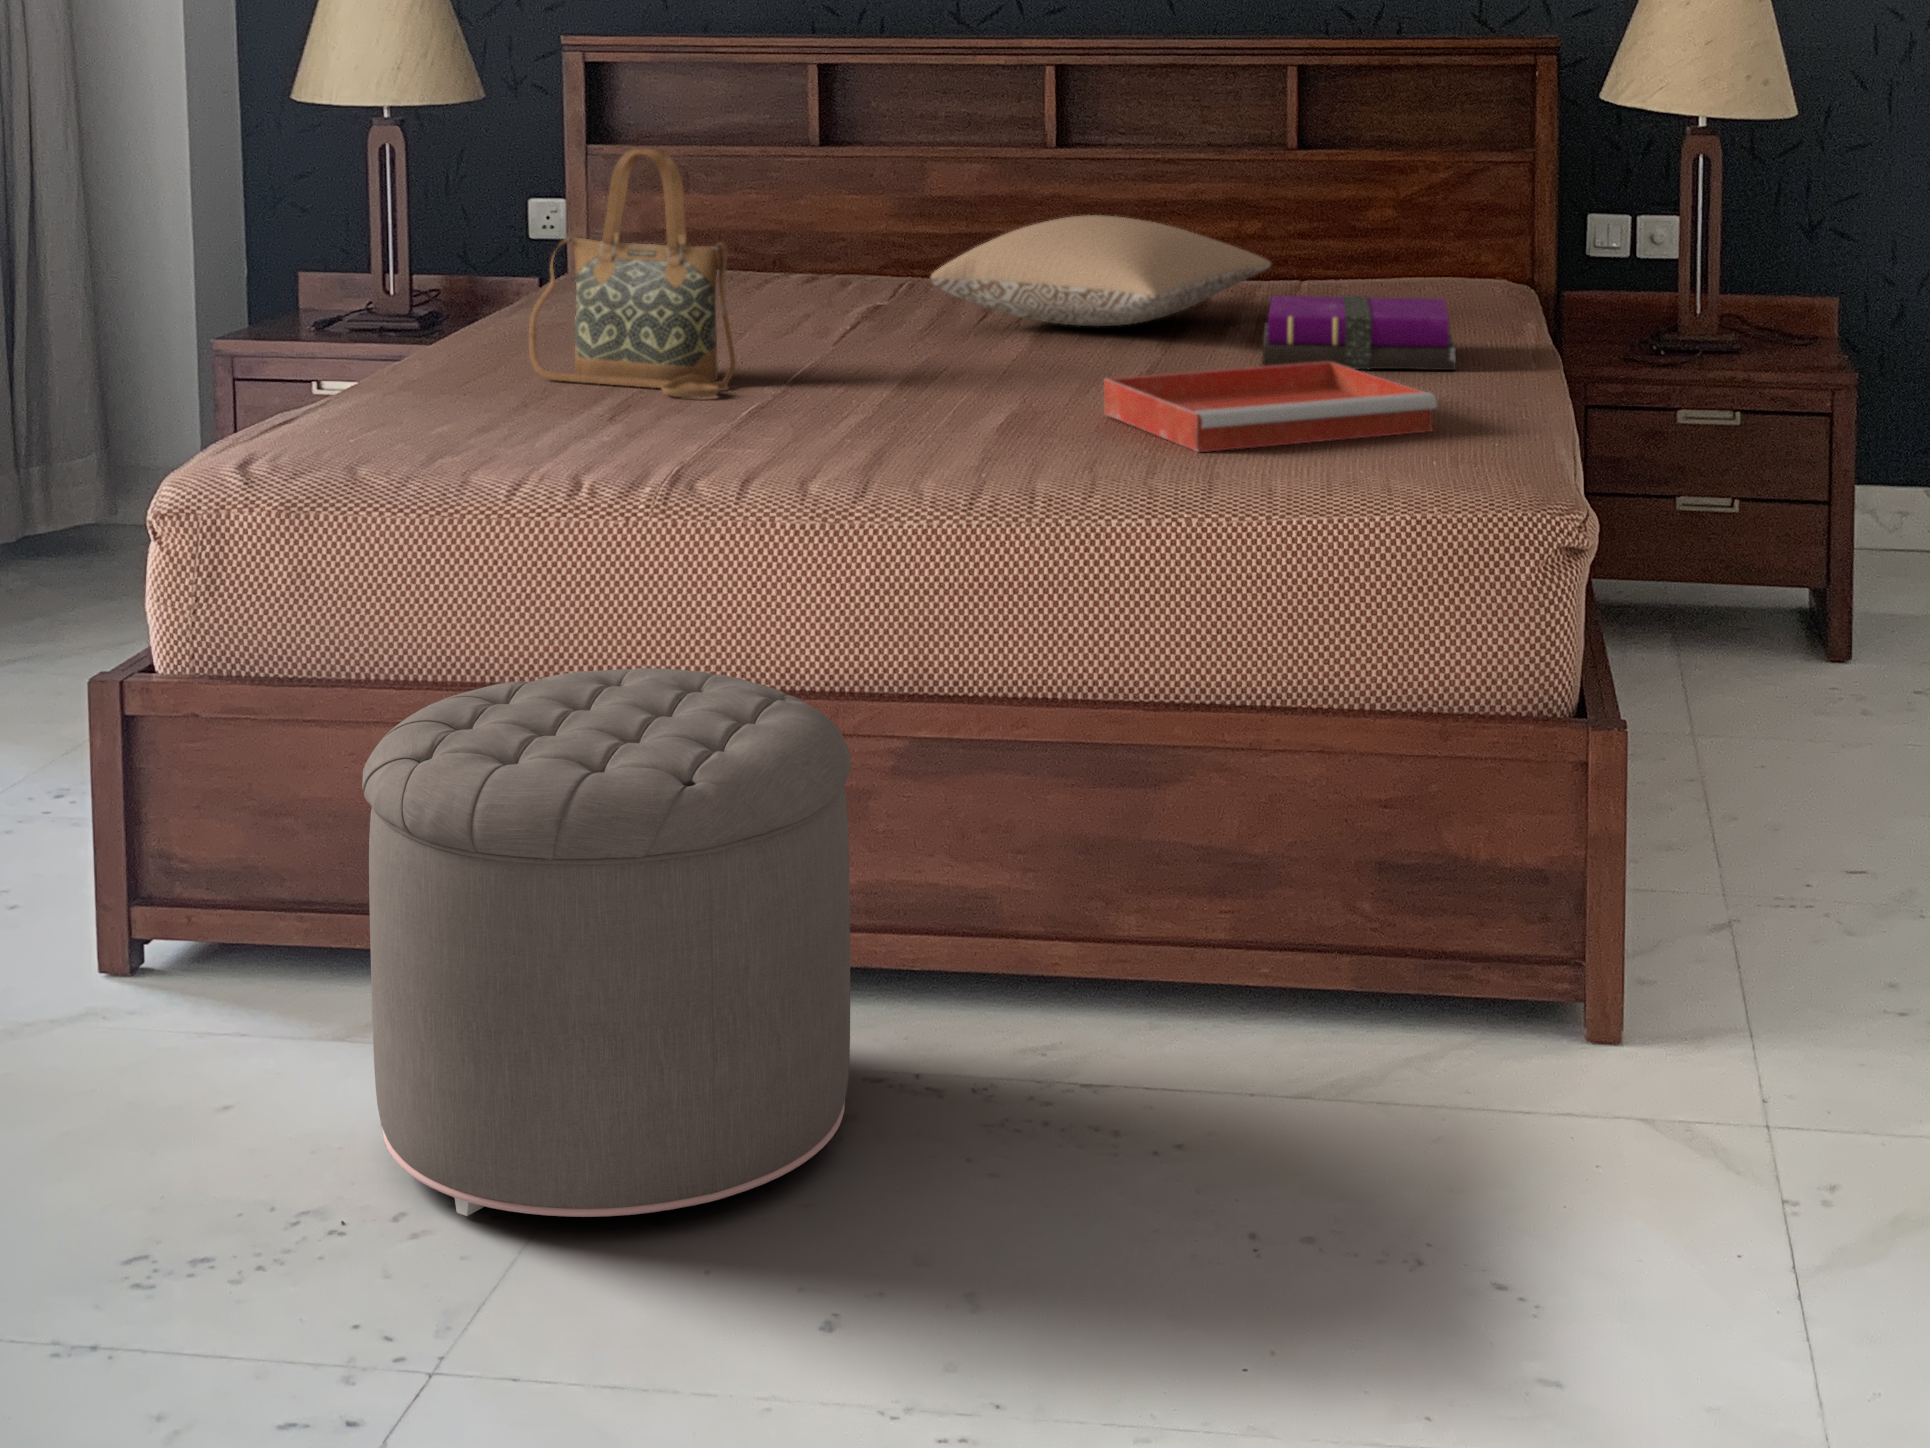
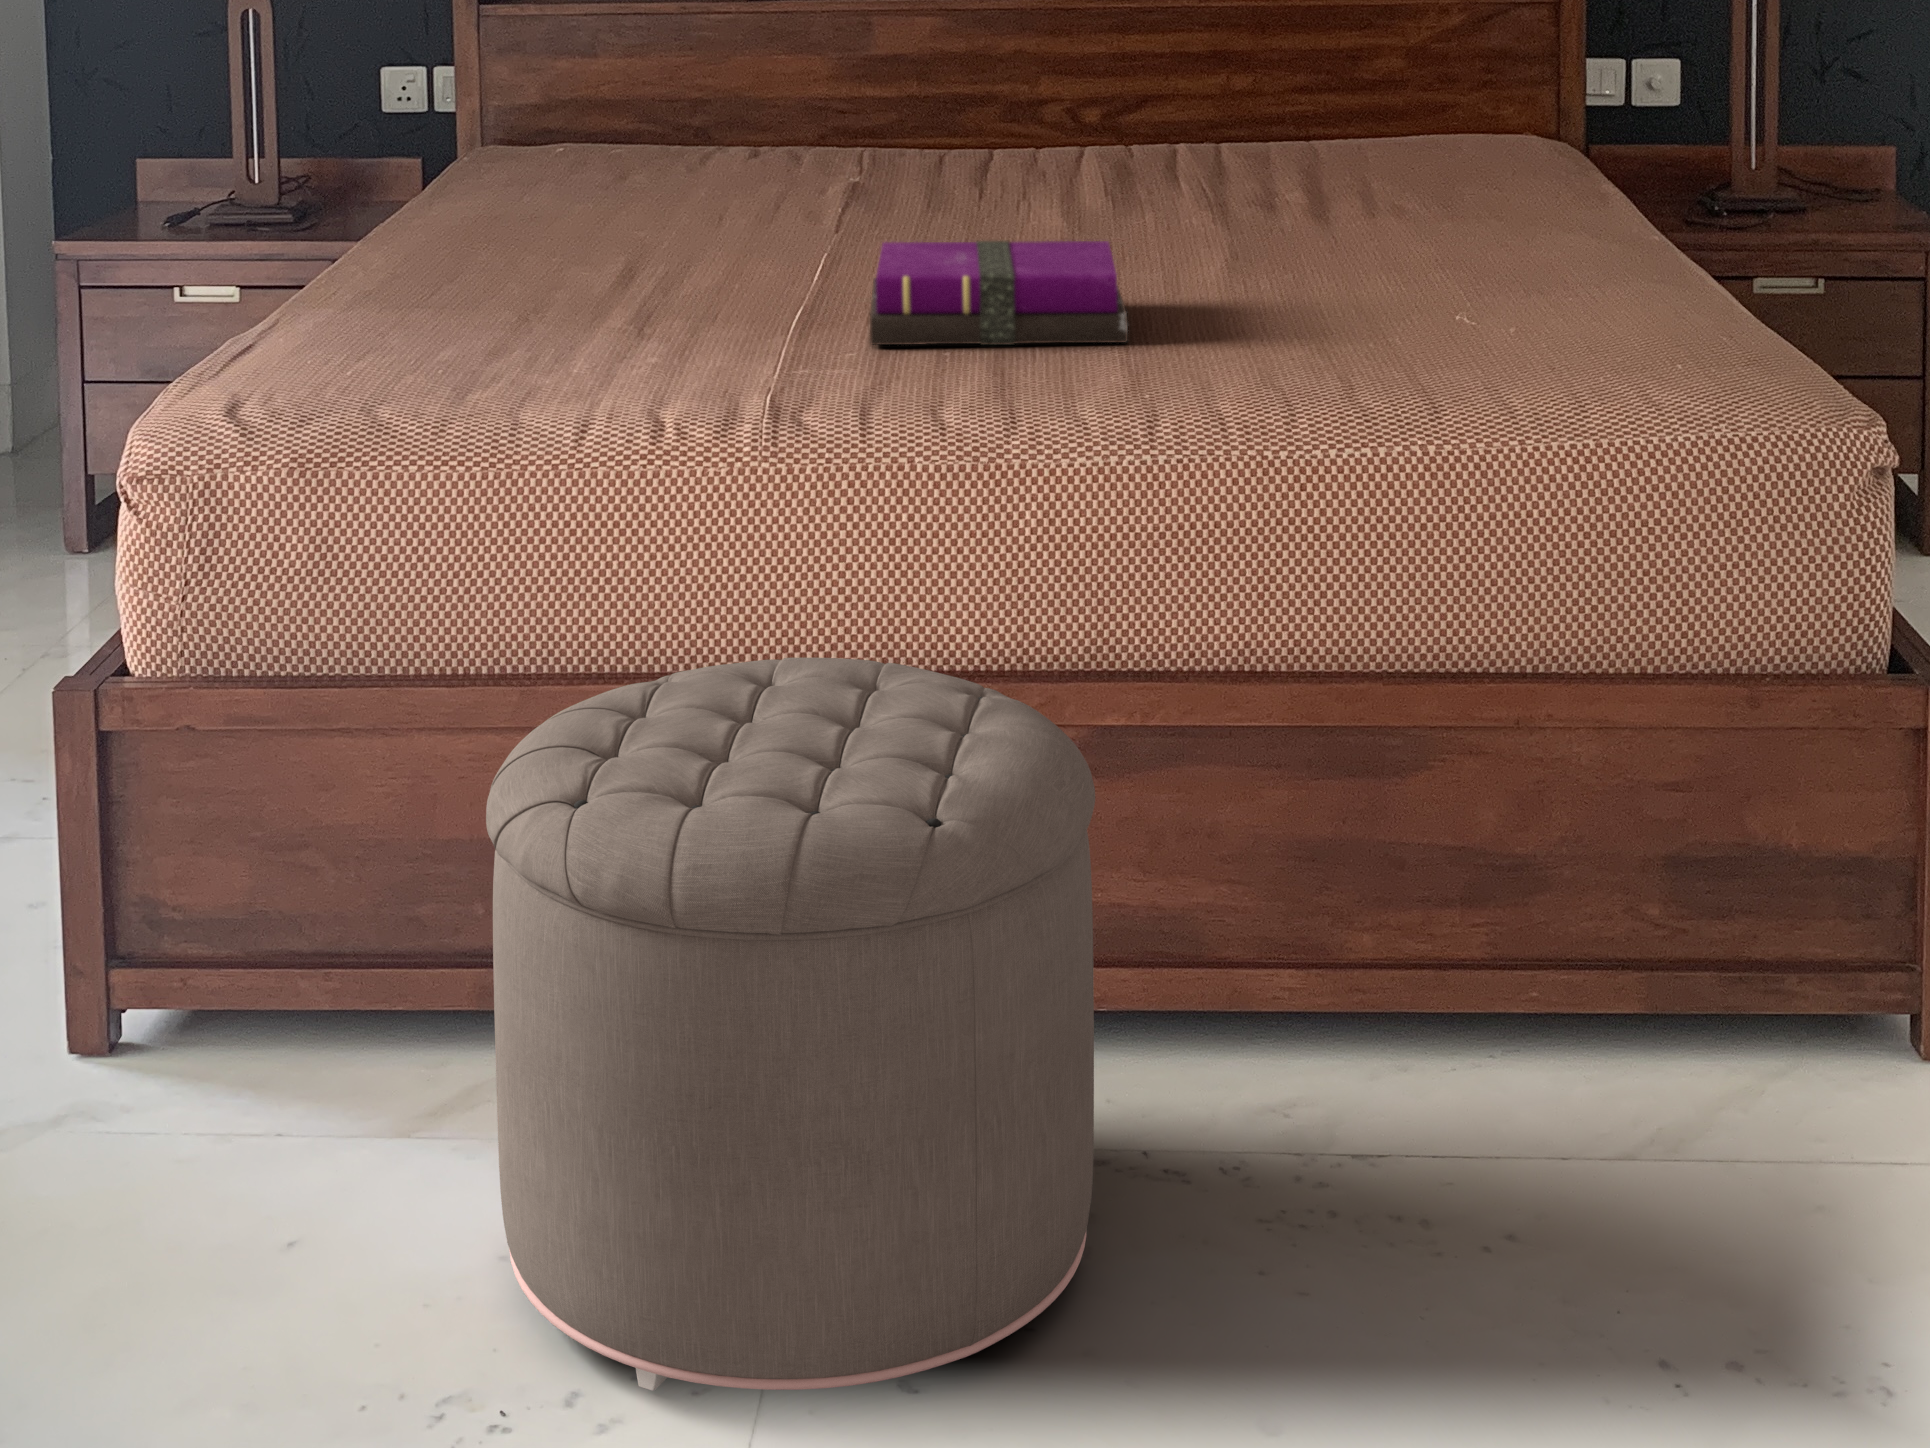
handbag: present [529,148,736,397] -> none [503,10,758,304]
pillow: present [931,215,1271,326] -> none [936,75,1307,200]
notebook: present [1263,296,1456,370] -> present [870,241,1128,345]
tray: present [1104,361,1437,452] -> none [1223,240,1625,358]

